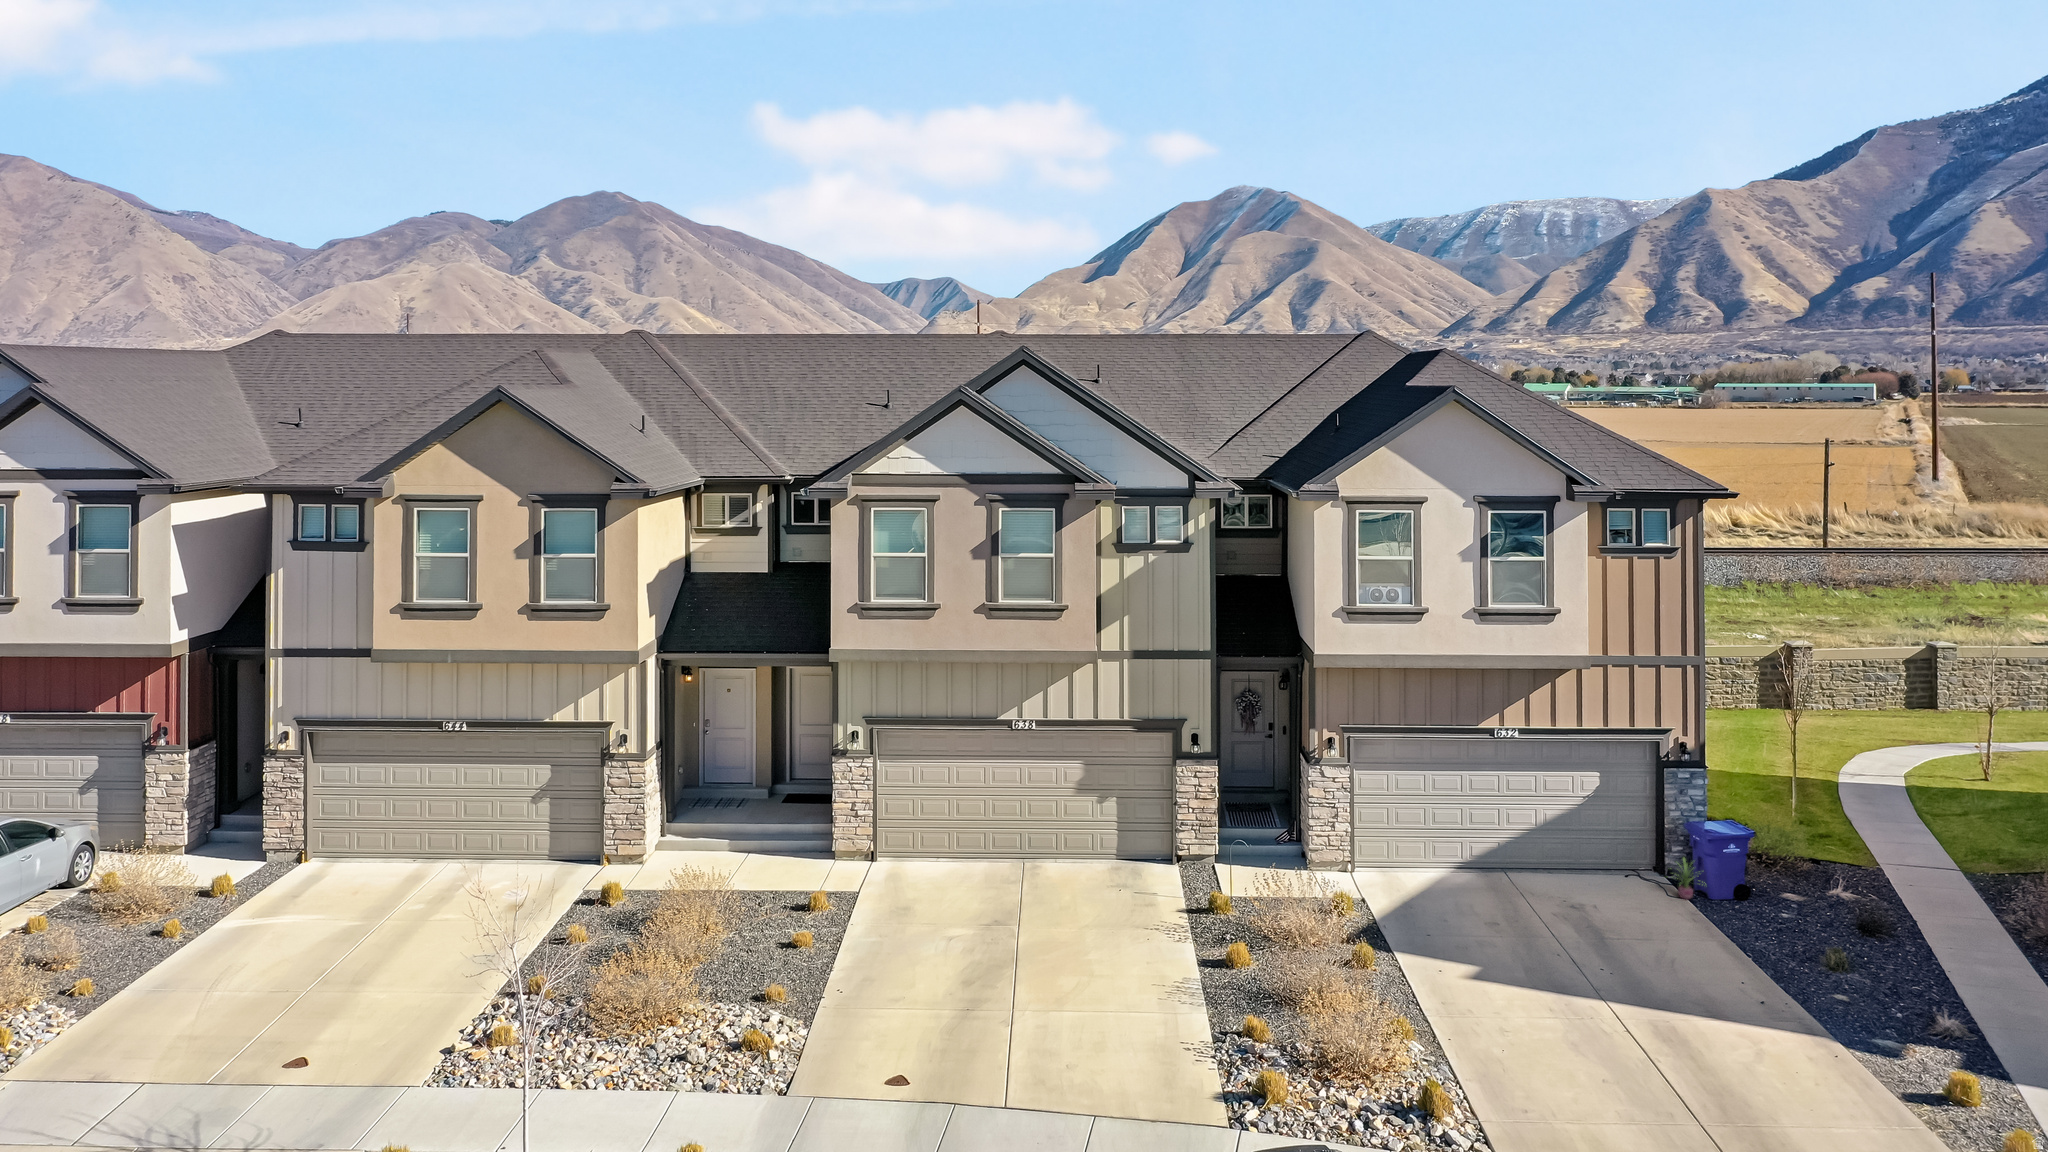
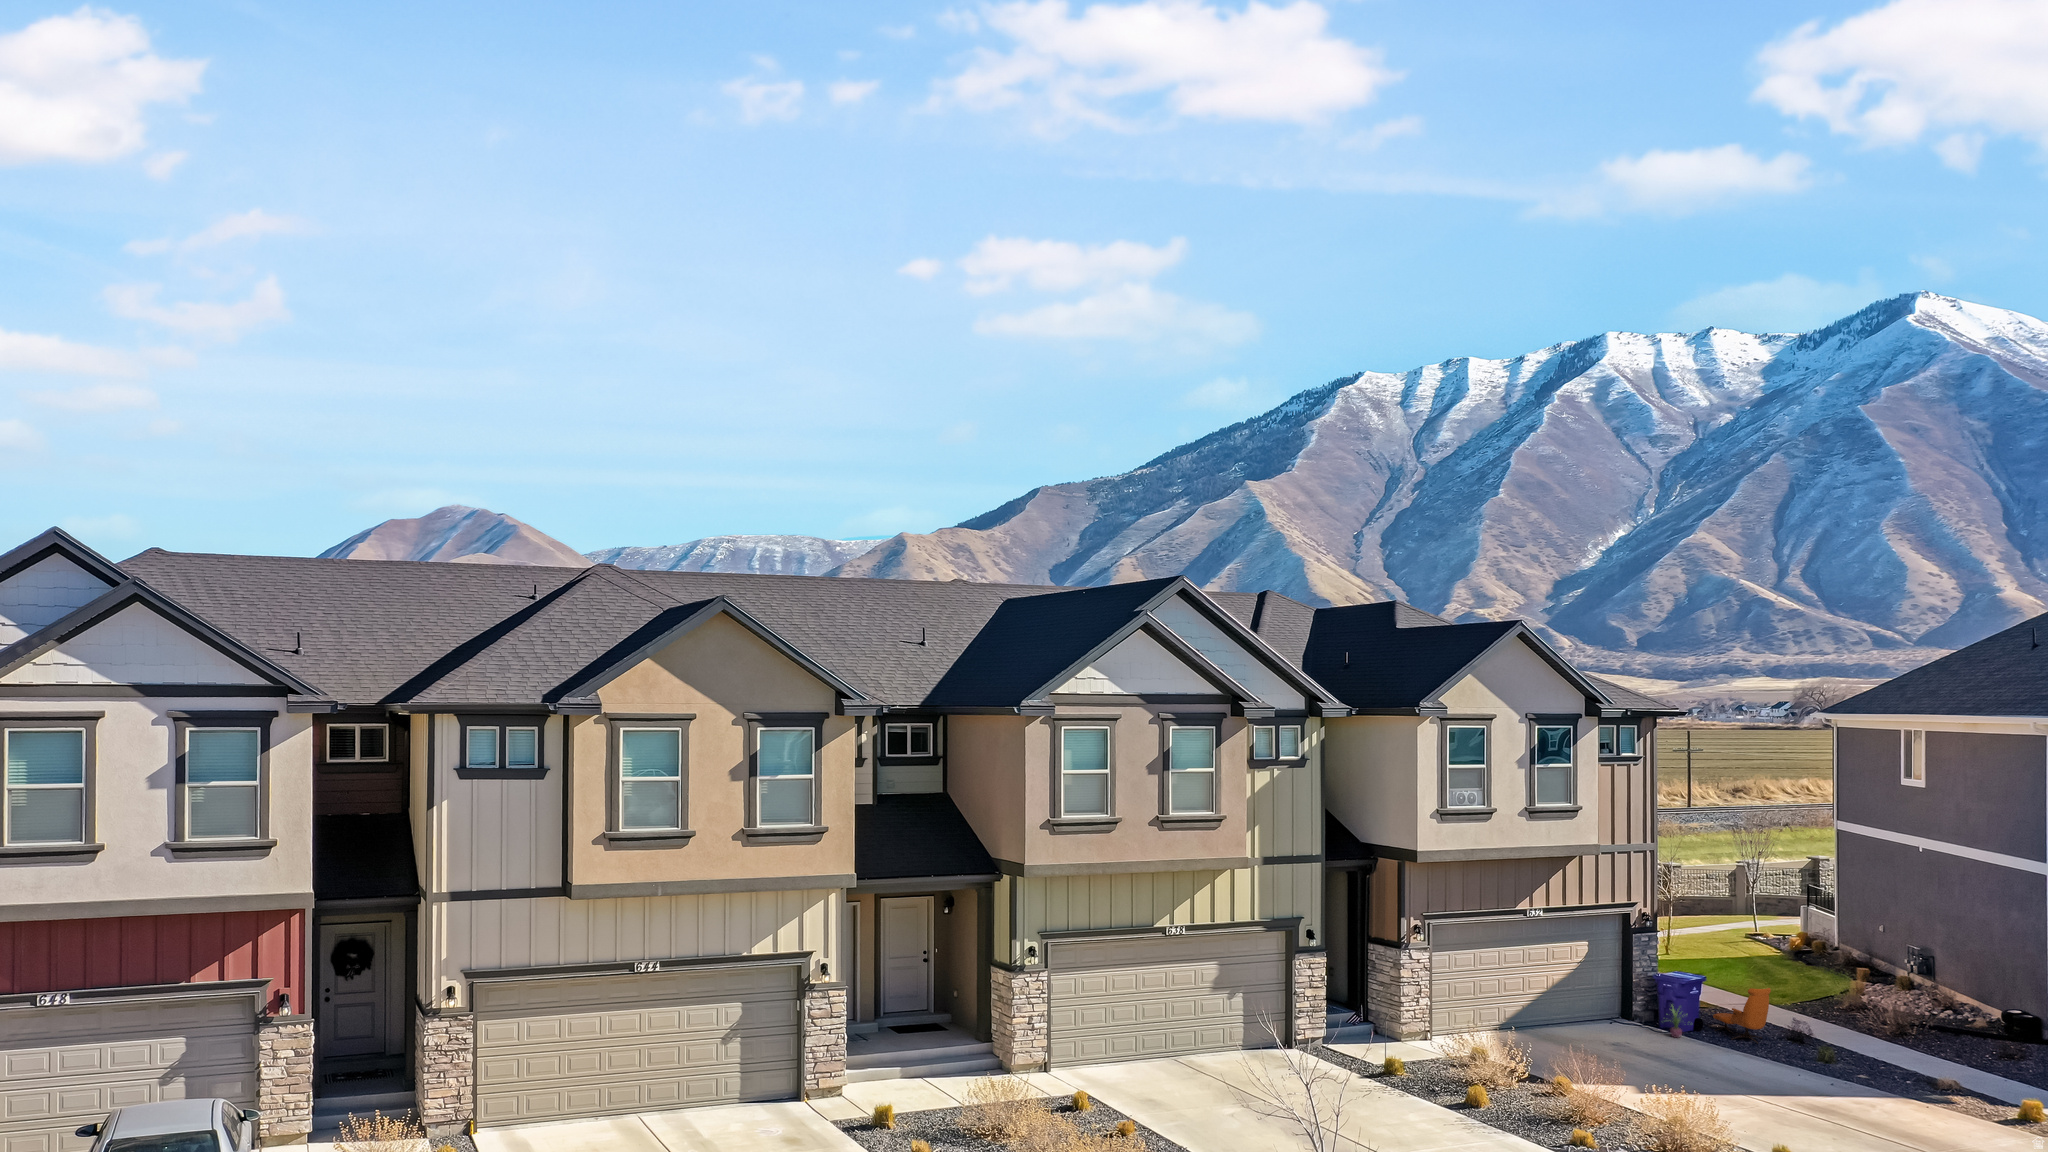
lounge chair: none [1756,847,1817,919] -> present [1713,988,1771,1044]

